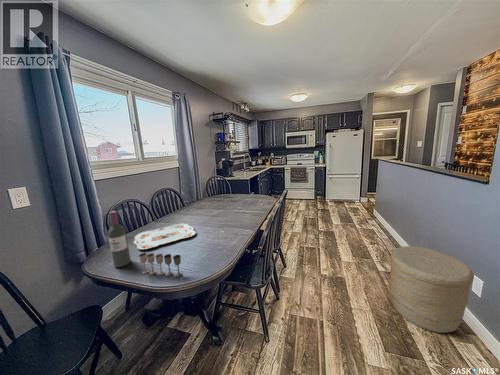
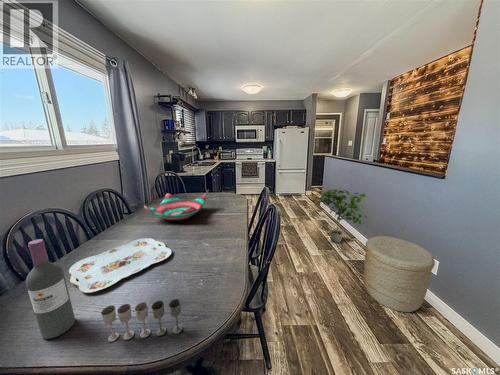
decorative bowl: none [187,193,235,214] -> present [144,193,206,221]
potted plant: none [355,195,413,254] -> present [319,190,367,243]

